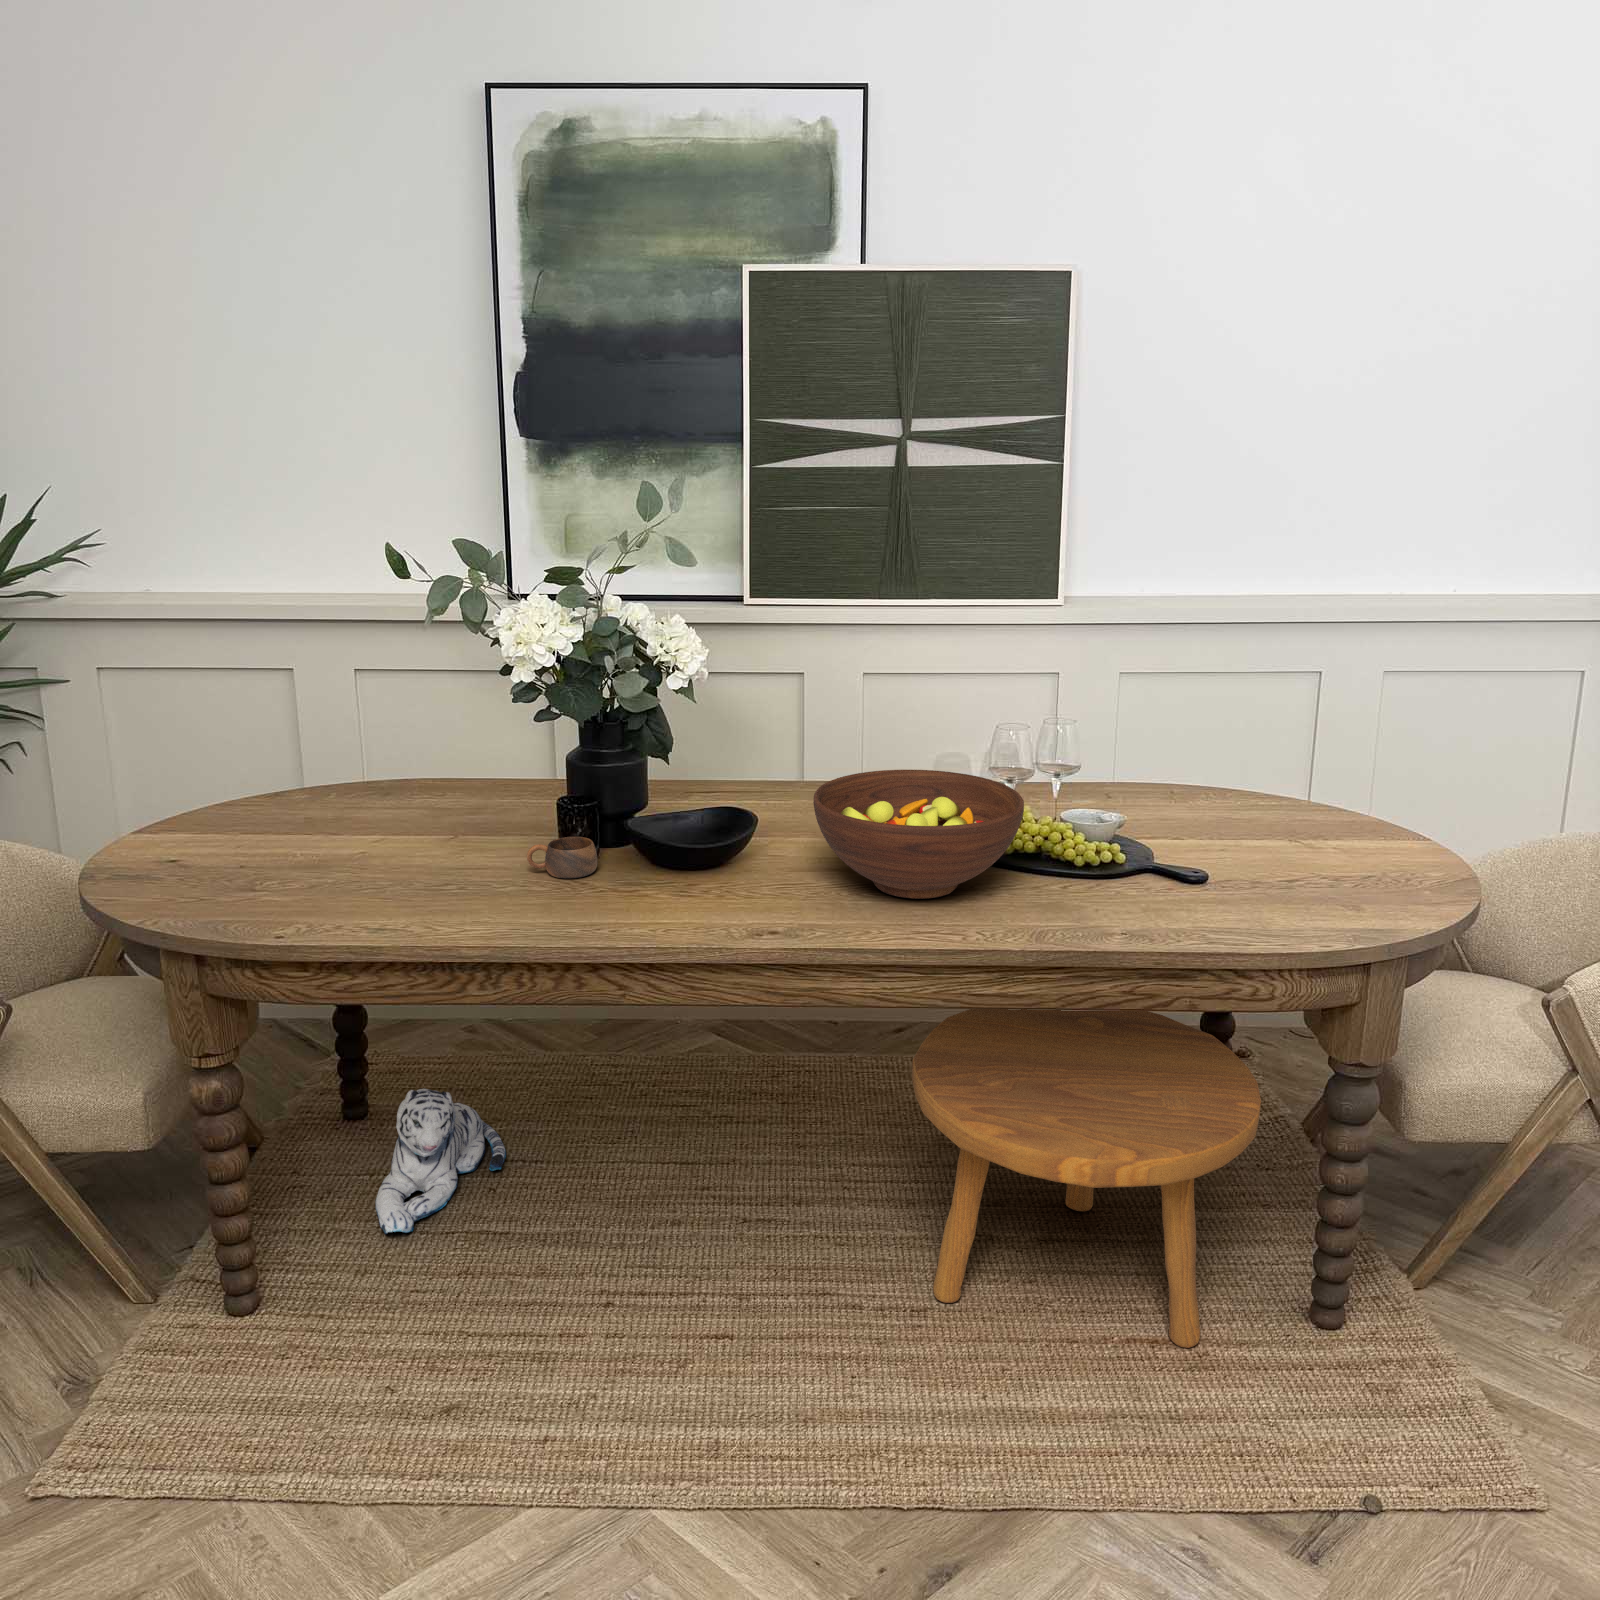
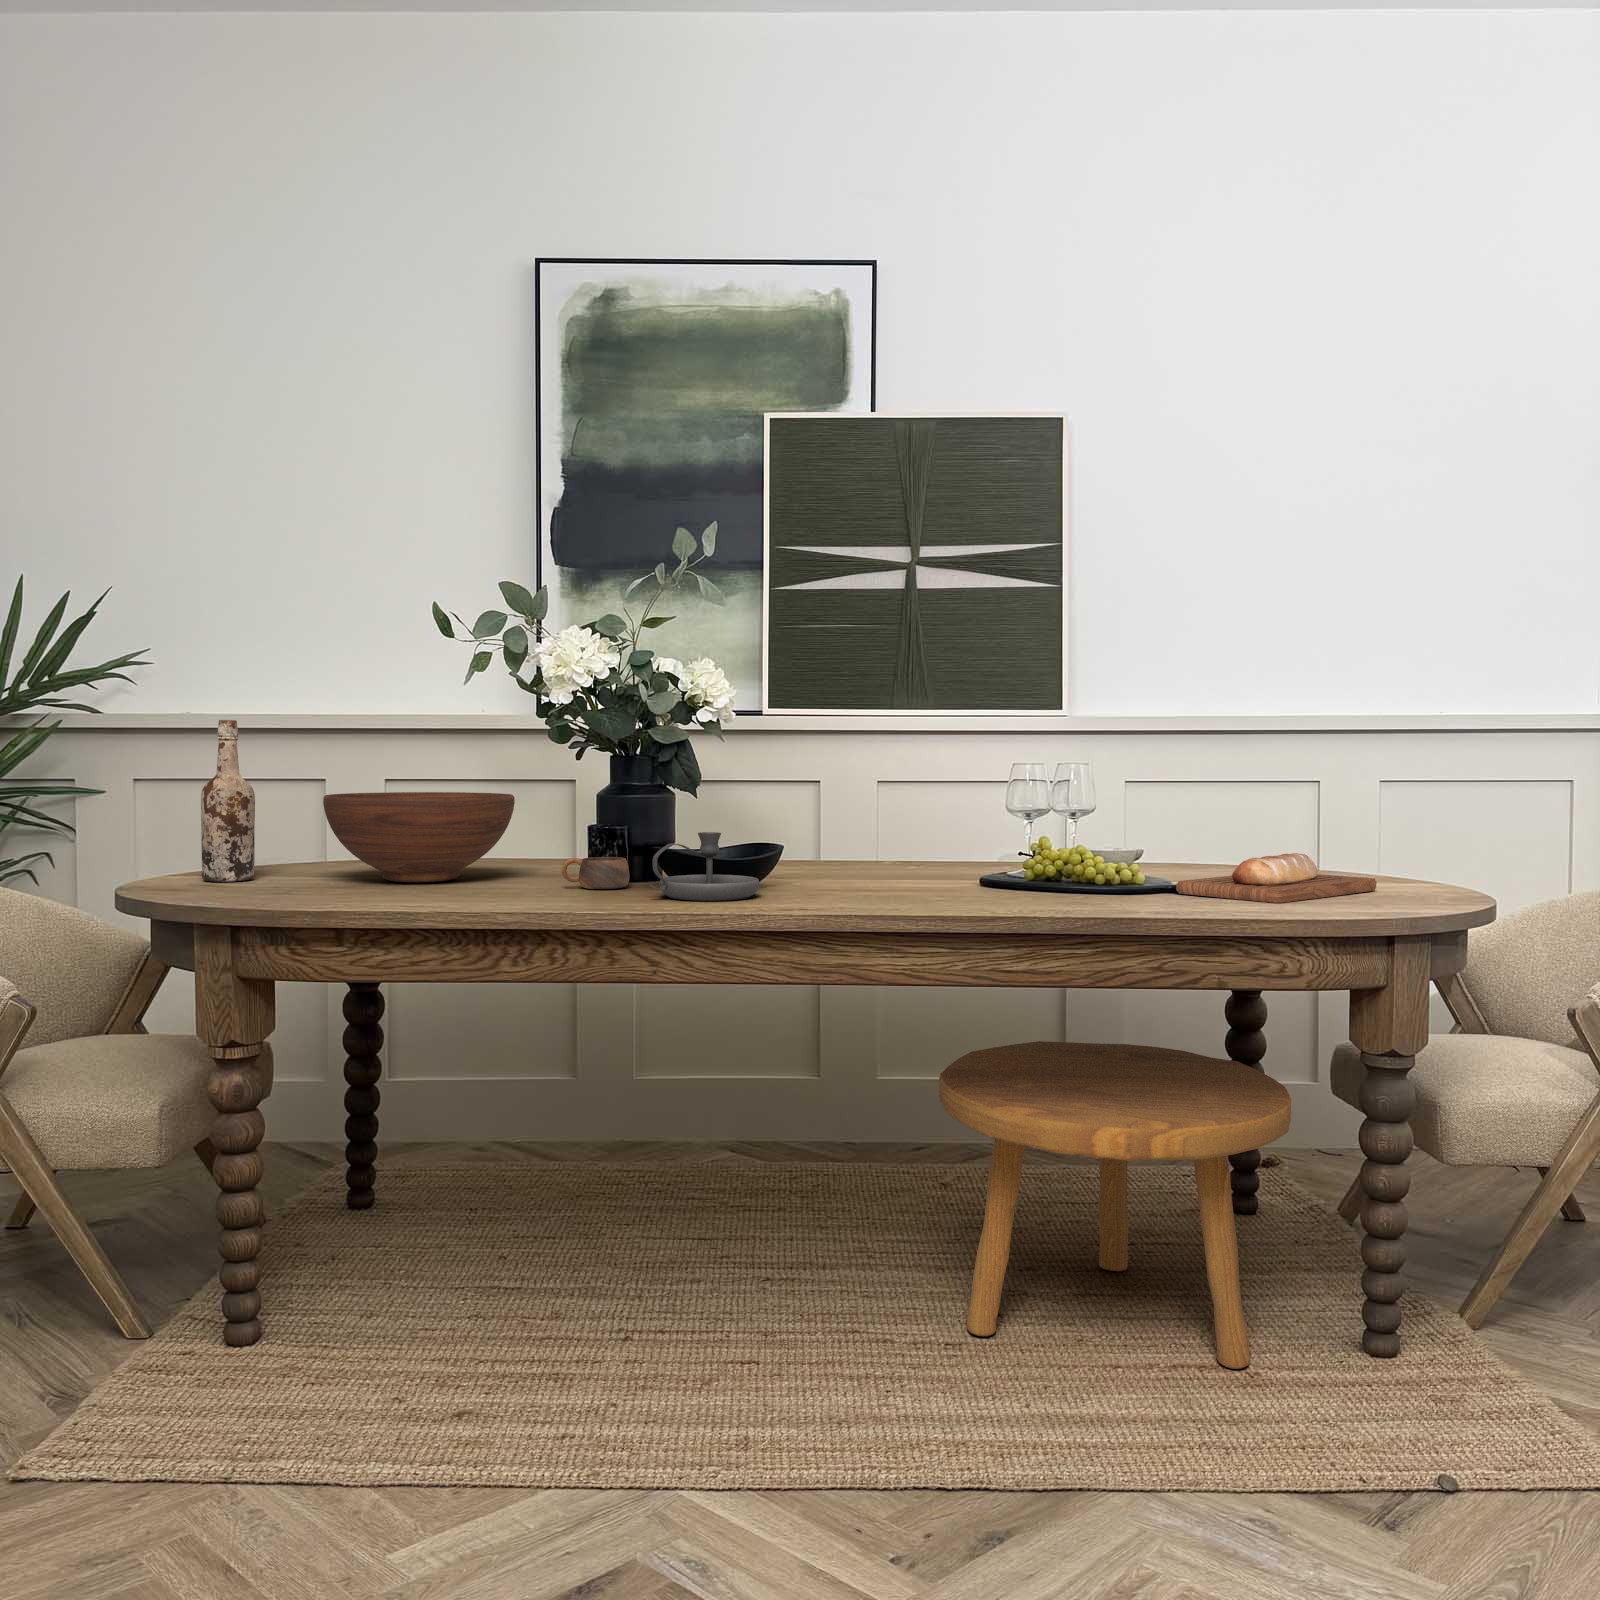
wine bottle: none [148,685,213,855] -> present [201,720,255,882]
fruit bowl: present [813,770,1024,899] -> present [323,792,515,882]
bread loaf: none [1162,834,1370,919] -> present [1176,853,1376,903]
candlestick: none [613,837,730,918] -> present [648,832,760,901]
plush toy: present [376,1089,506,1234] -> none [383,1142,518,1286]

